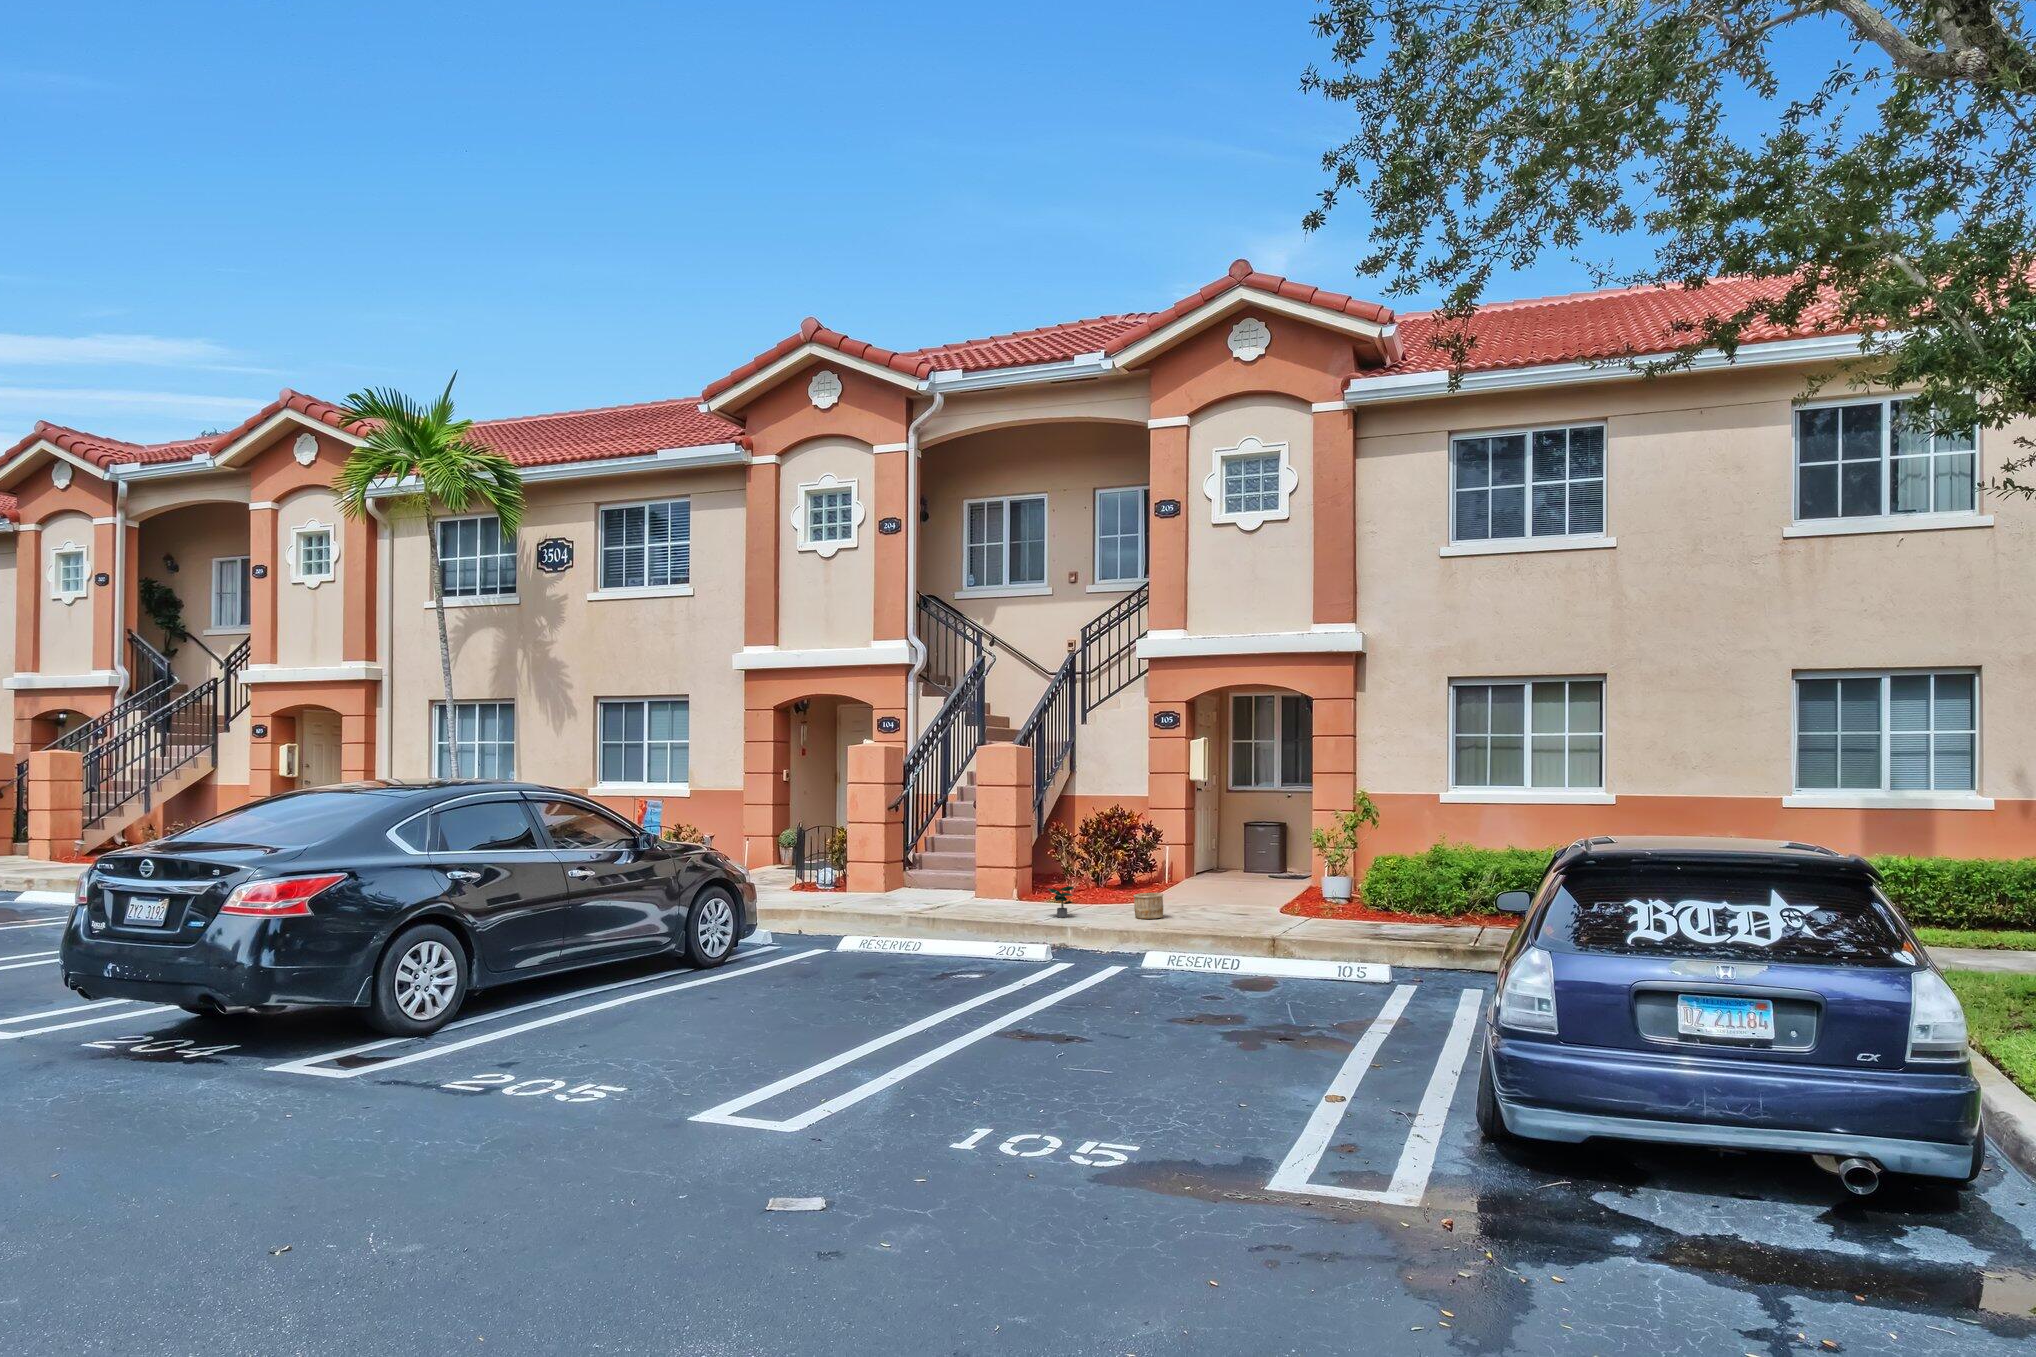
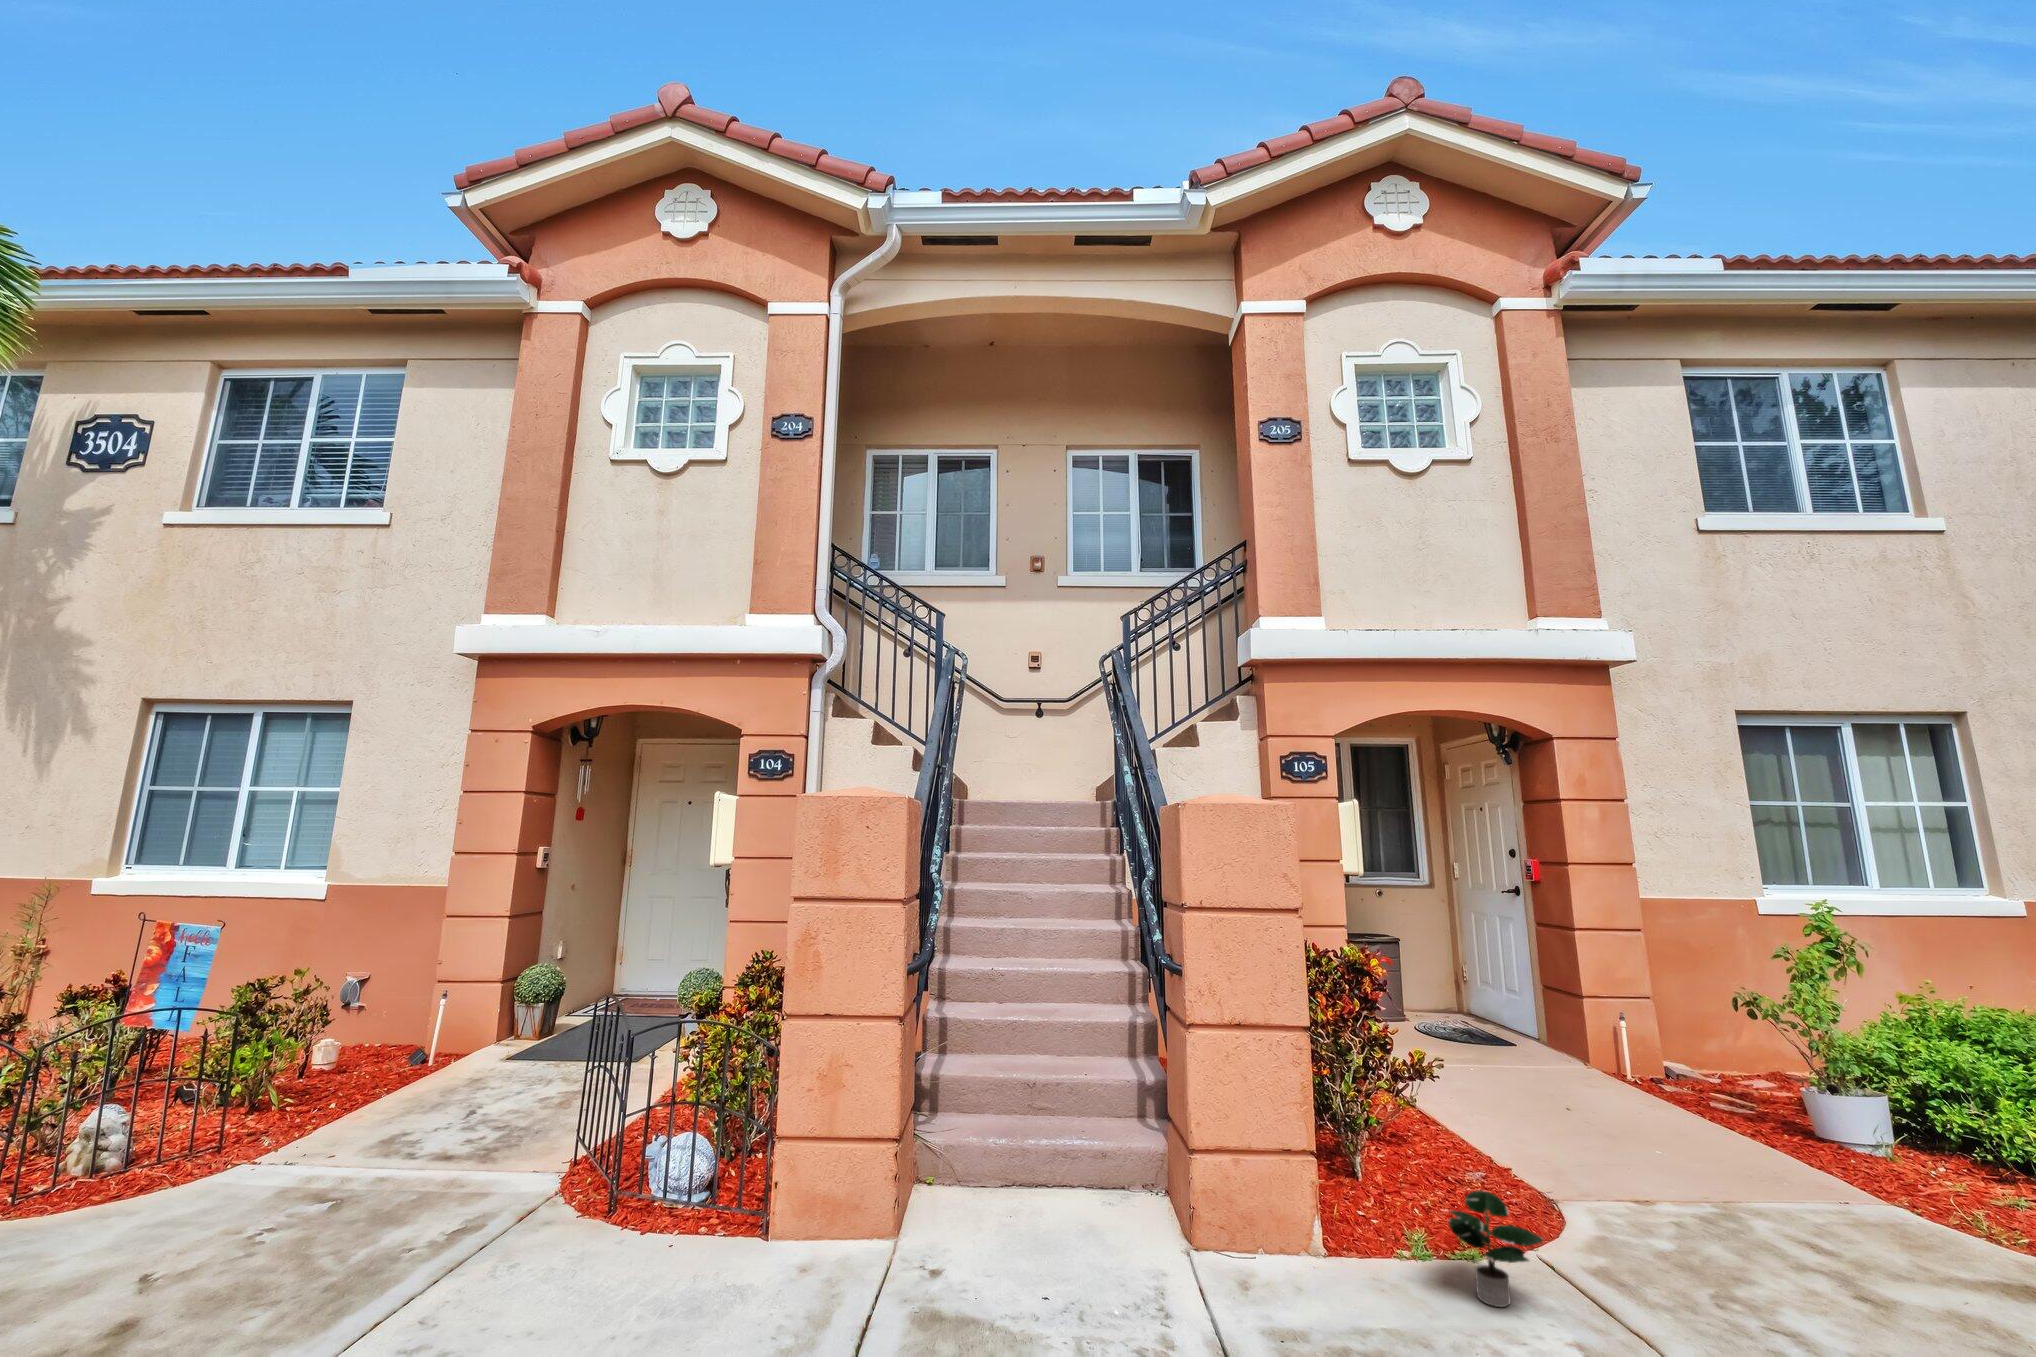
wooden bucket: present [1133,893,1163,919] -> none [1651,1191,1761,1296]

